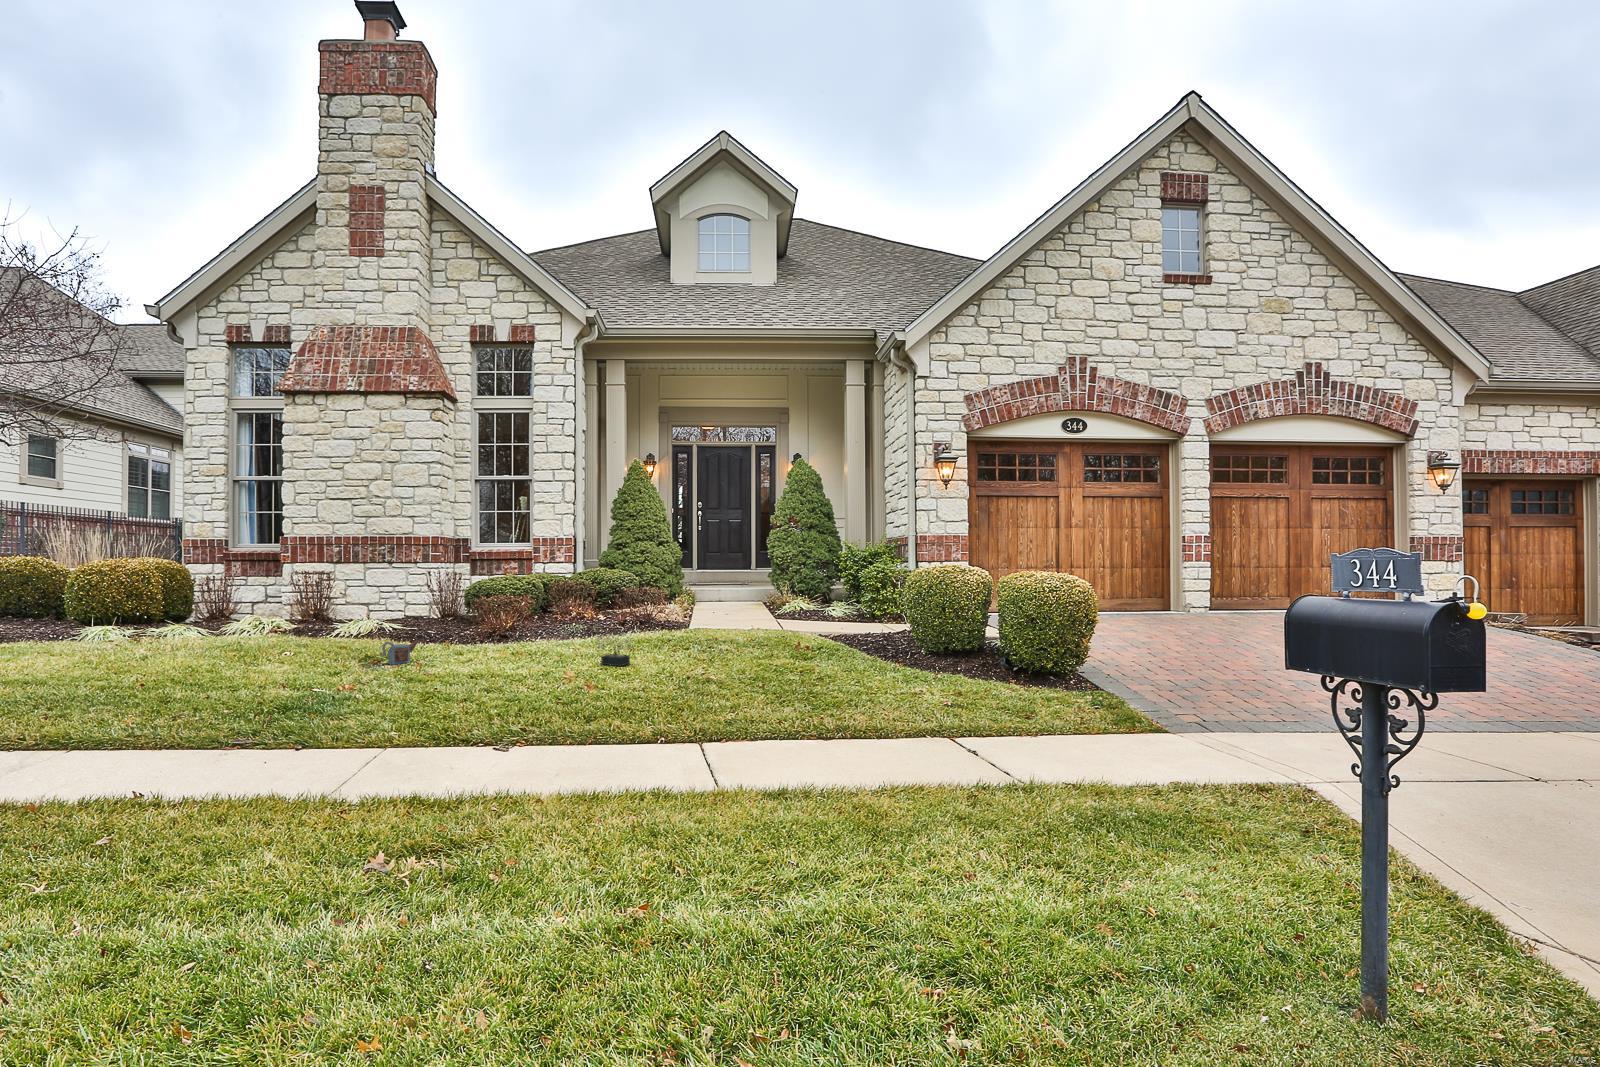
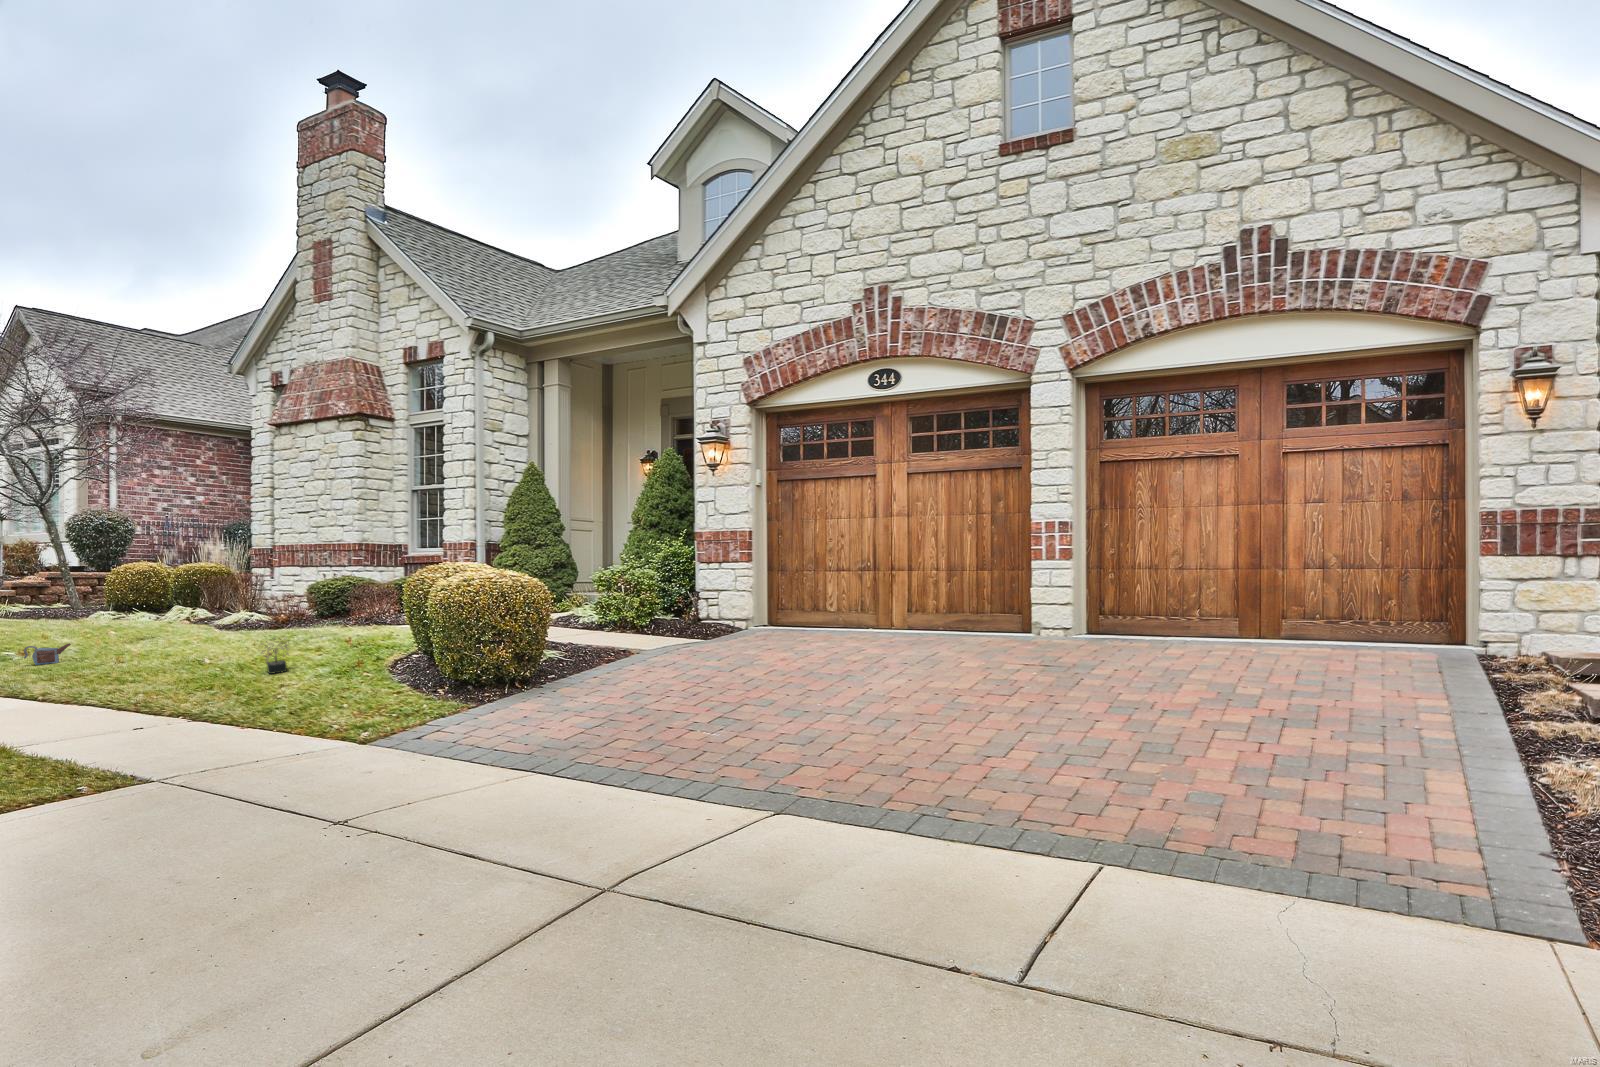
decorative plant: present [597,633,631,666] -> present [261,641,289,674]

